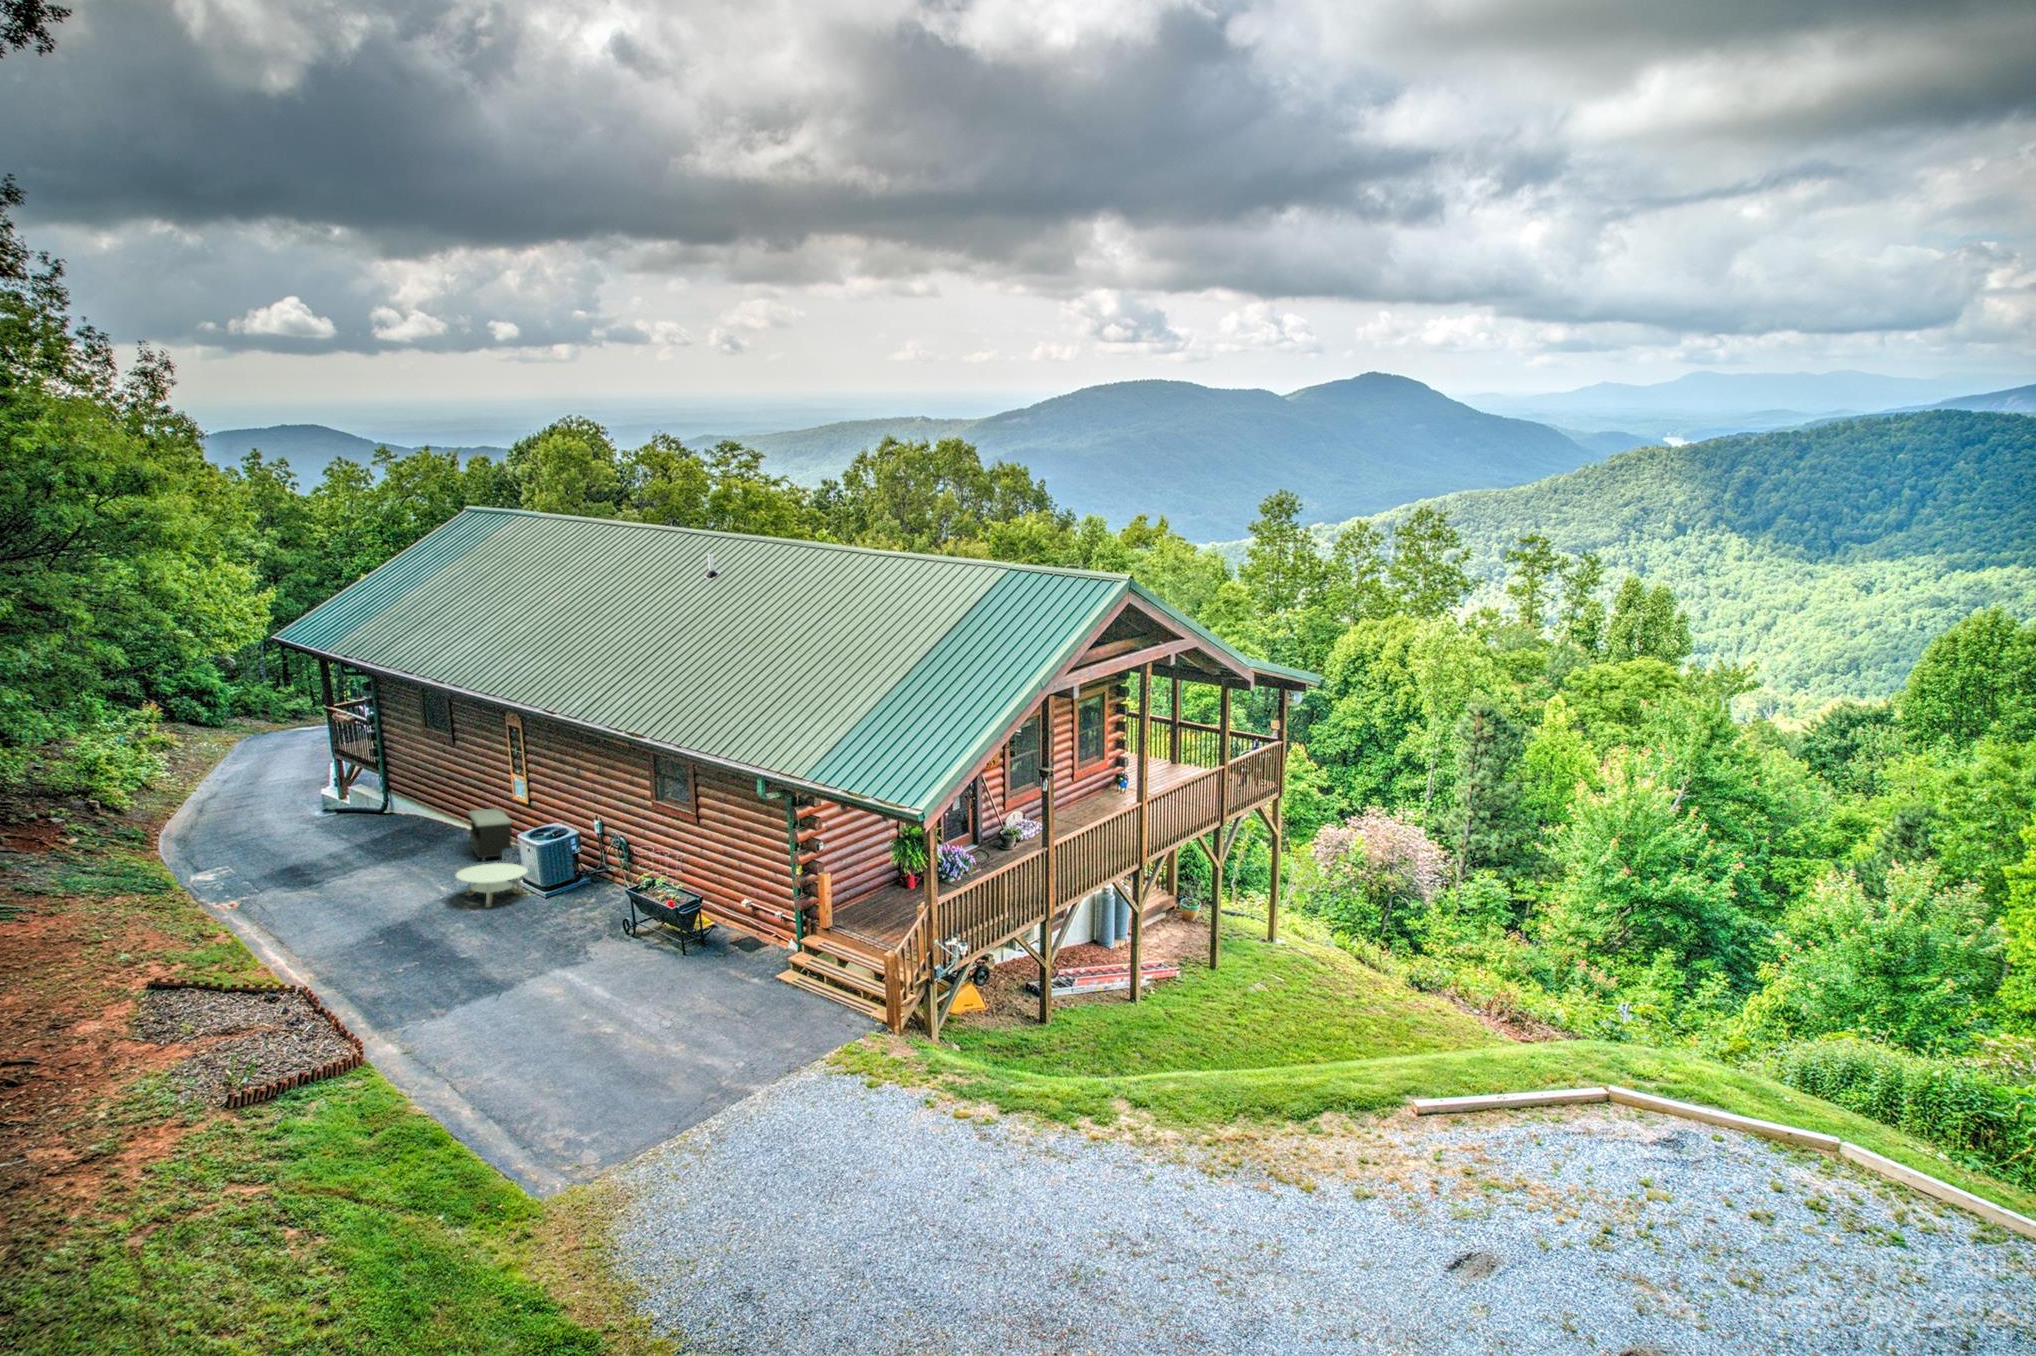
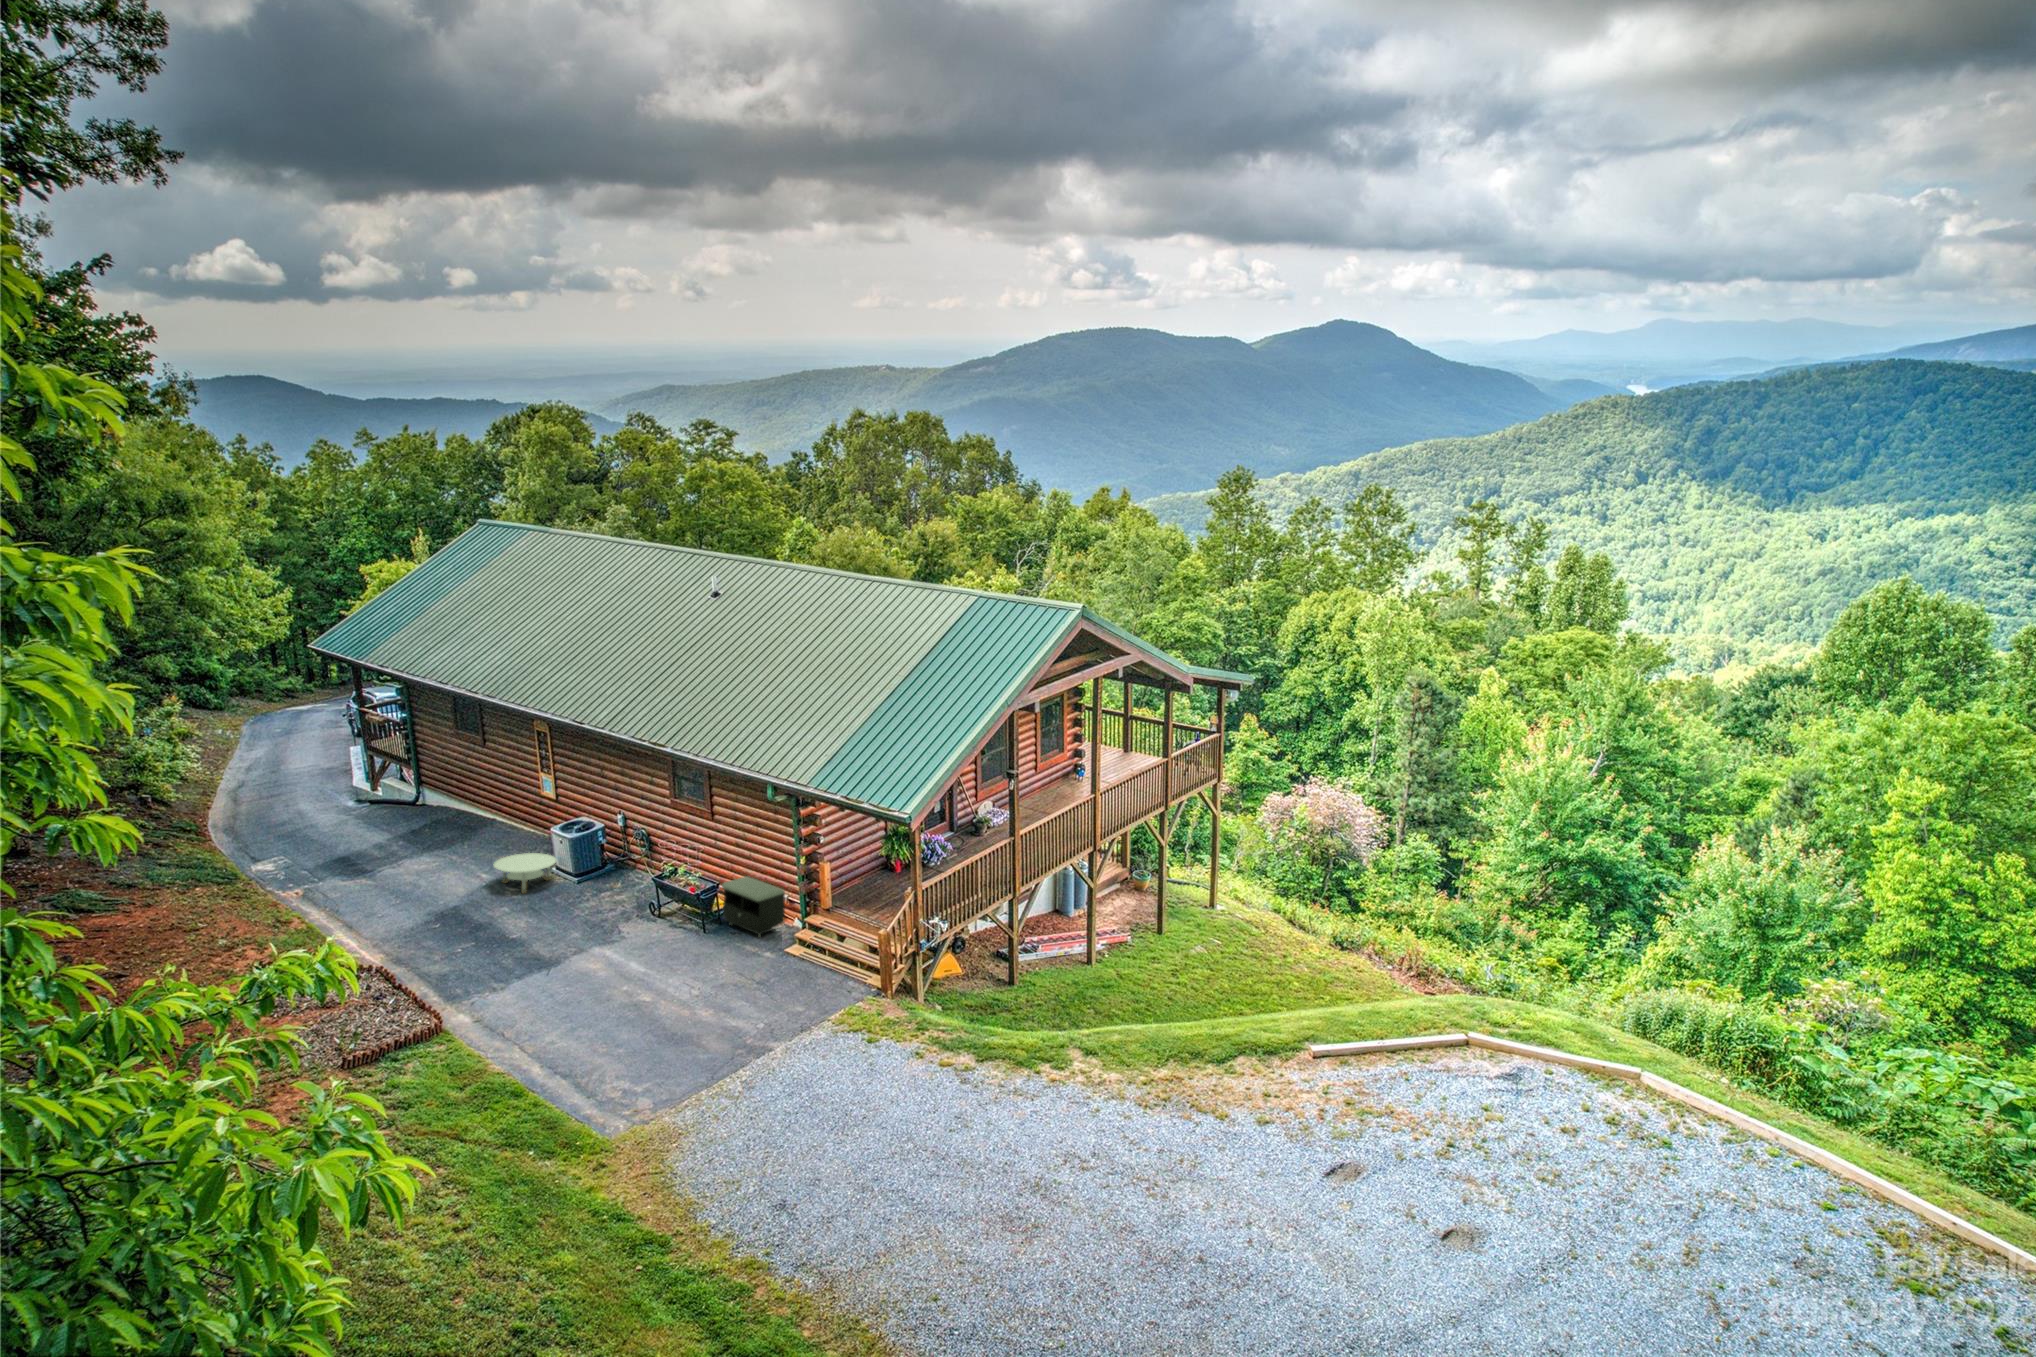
storage bench: present [468,809,512,860] -> present [722,876,785,936]

